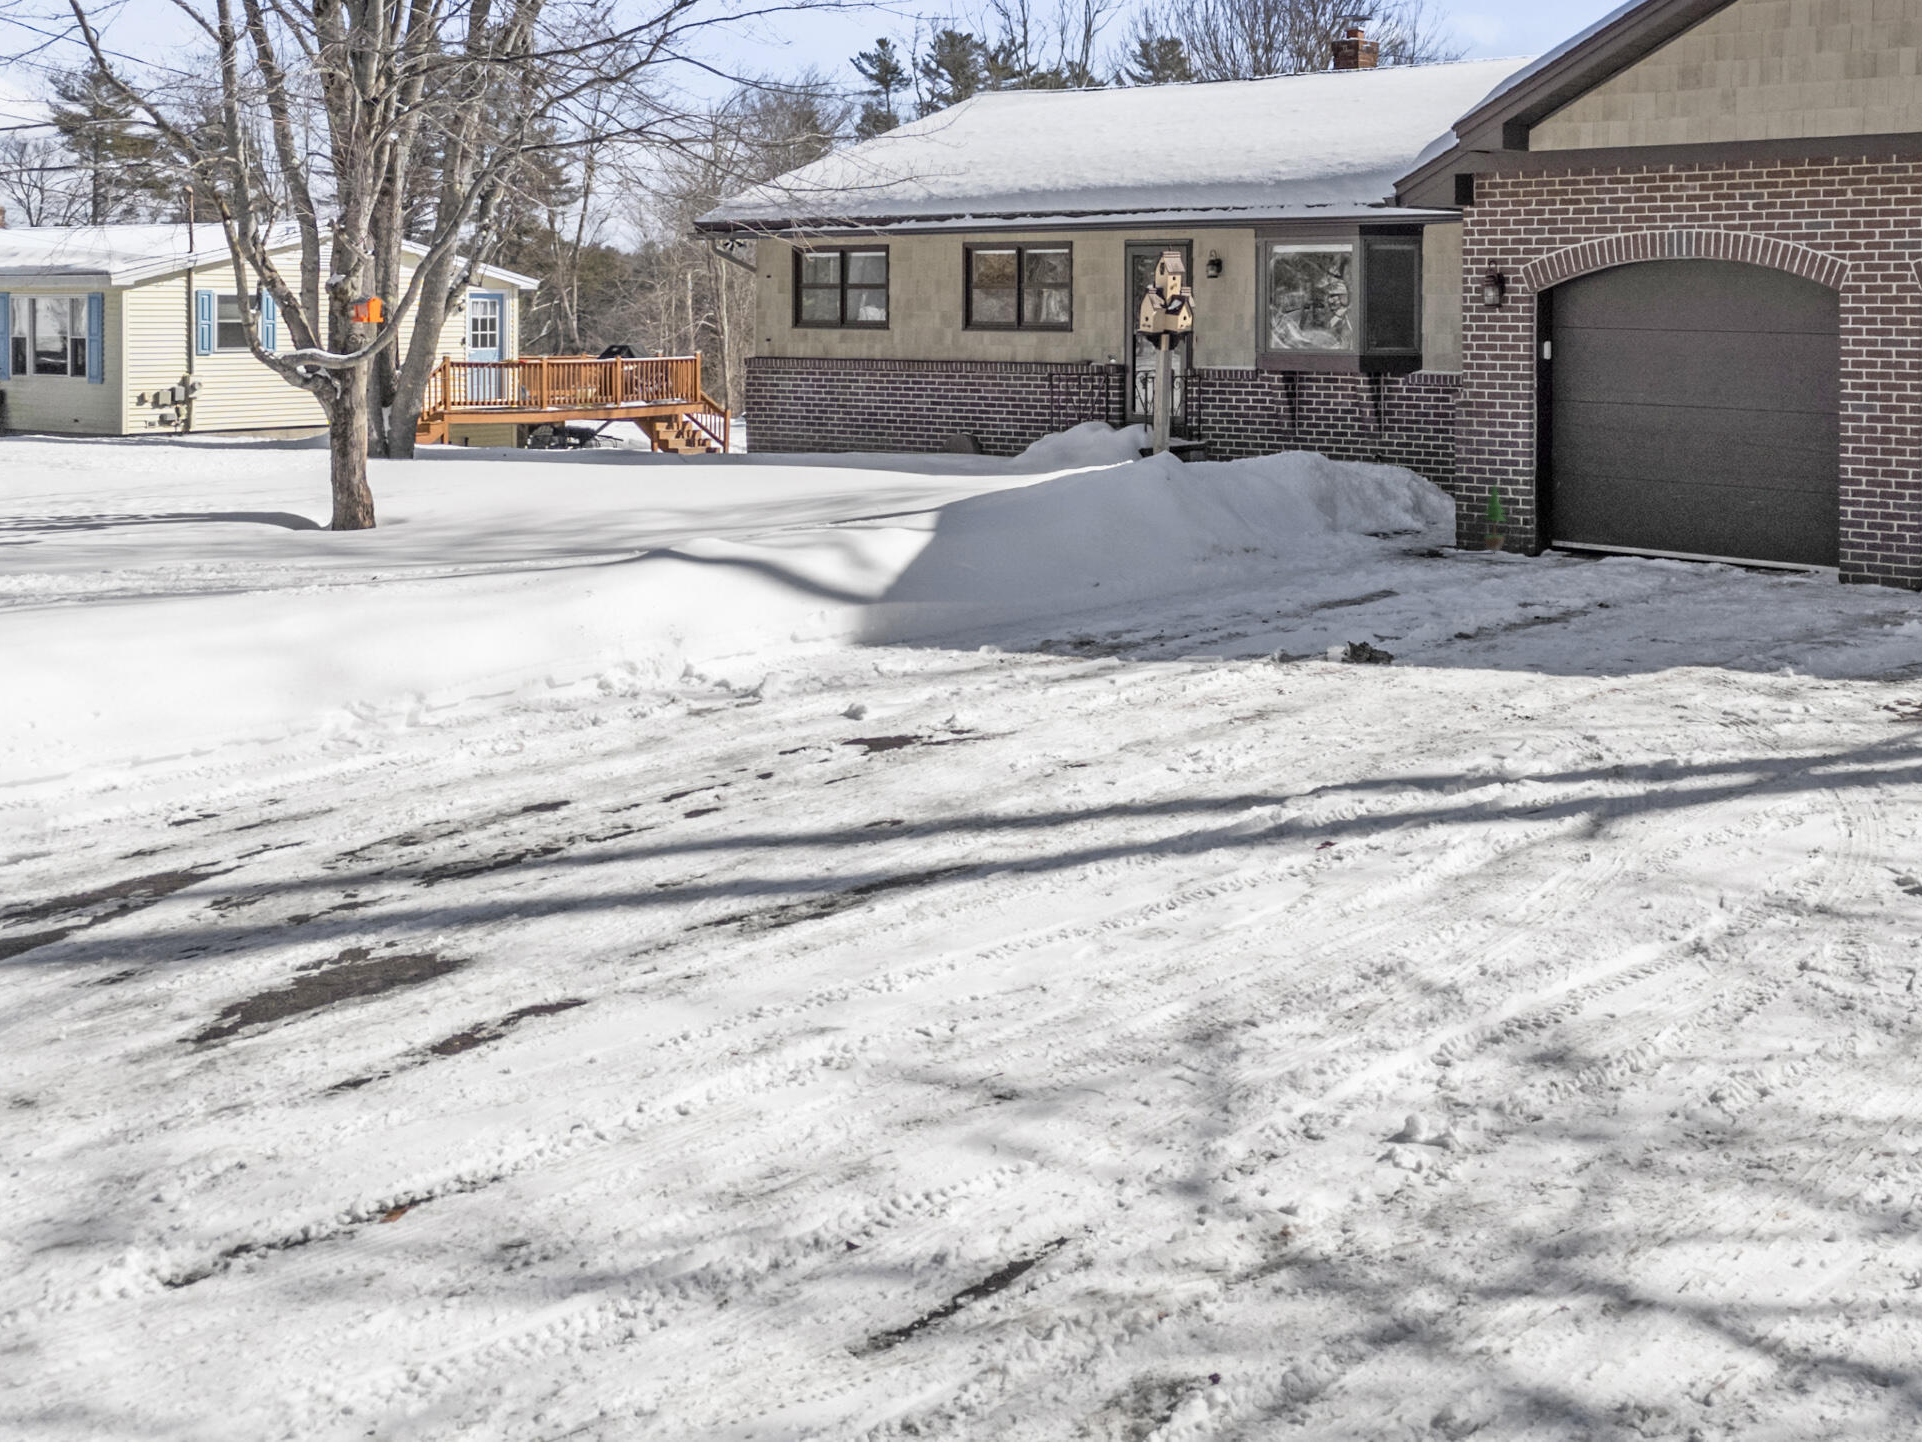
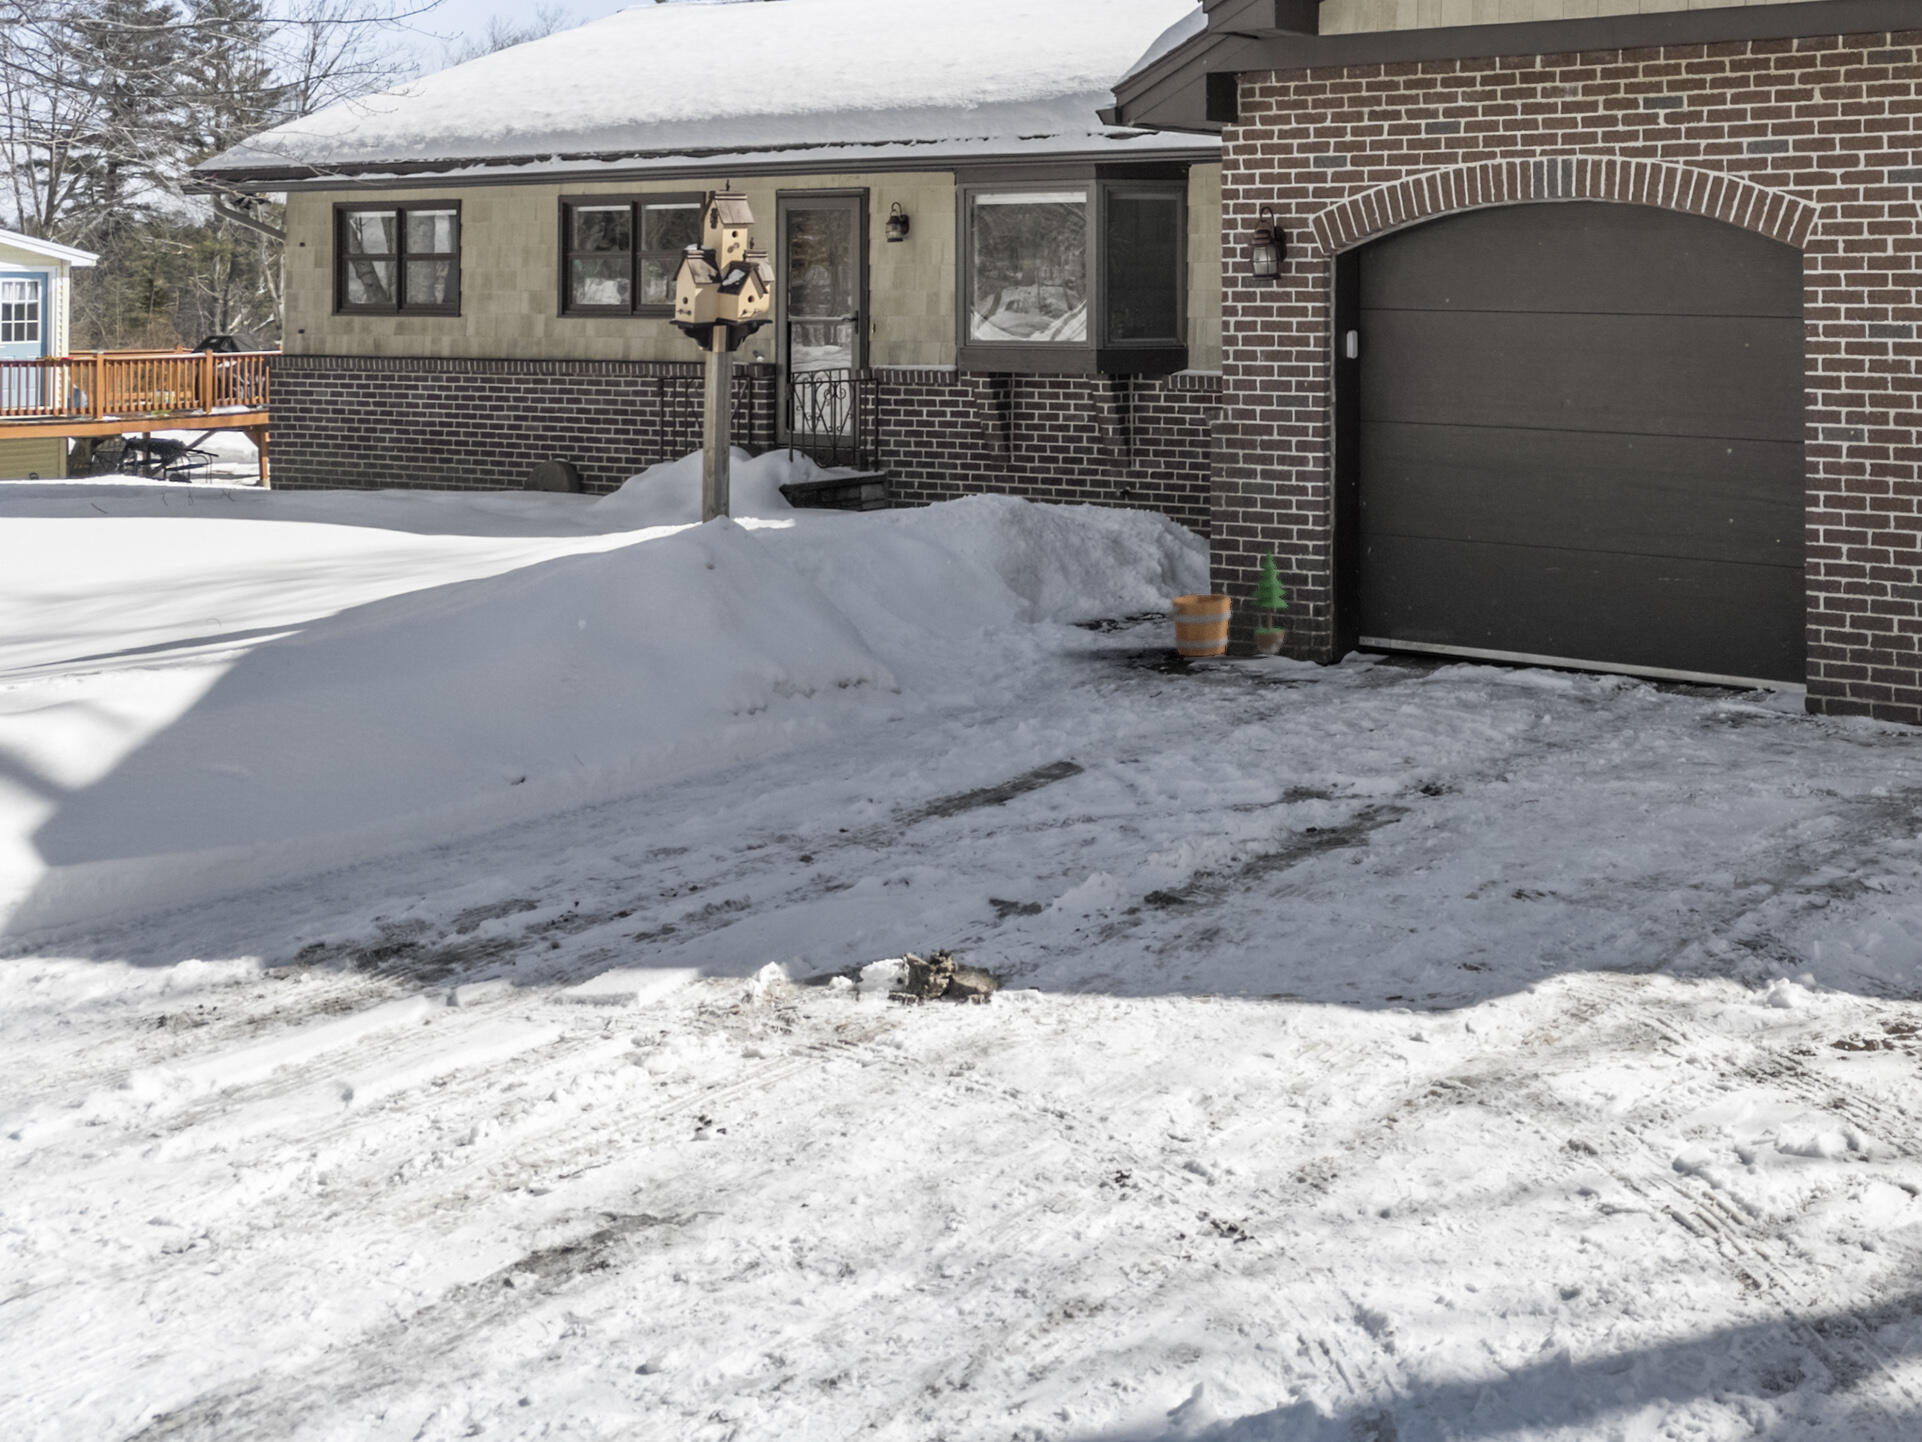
bucket: none [1426,514,1469,552] -> present [1166,595,1231,656]

